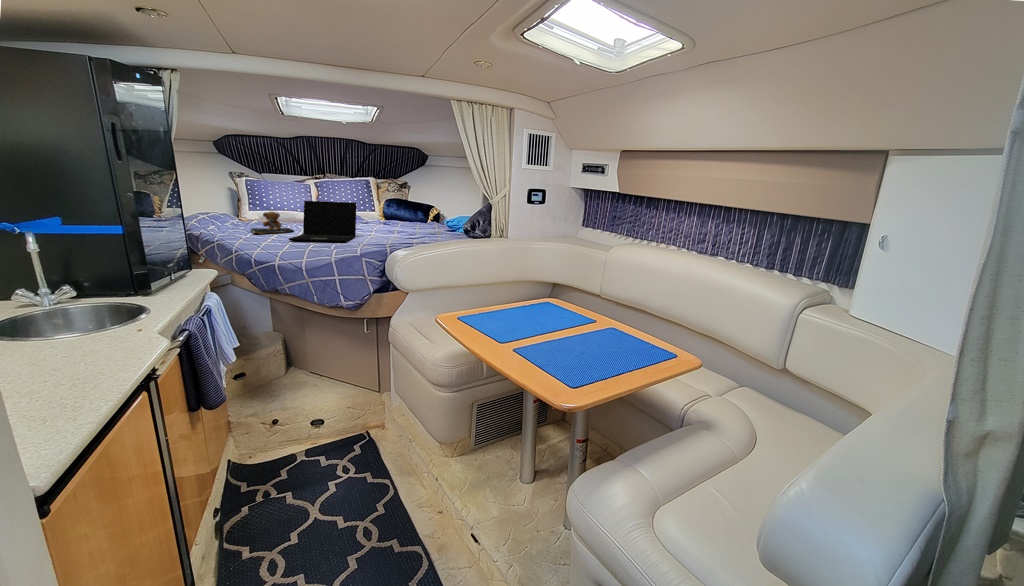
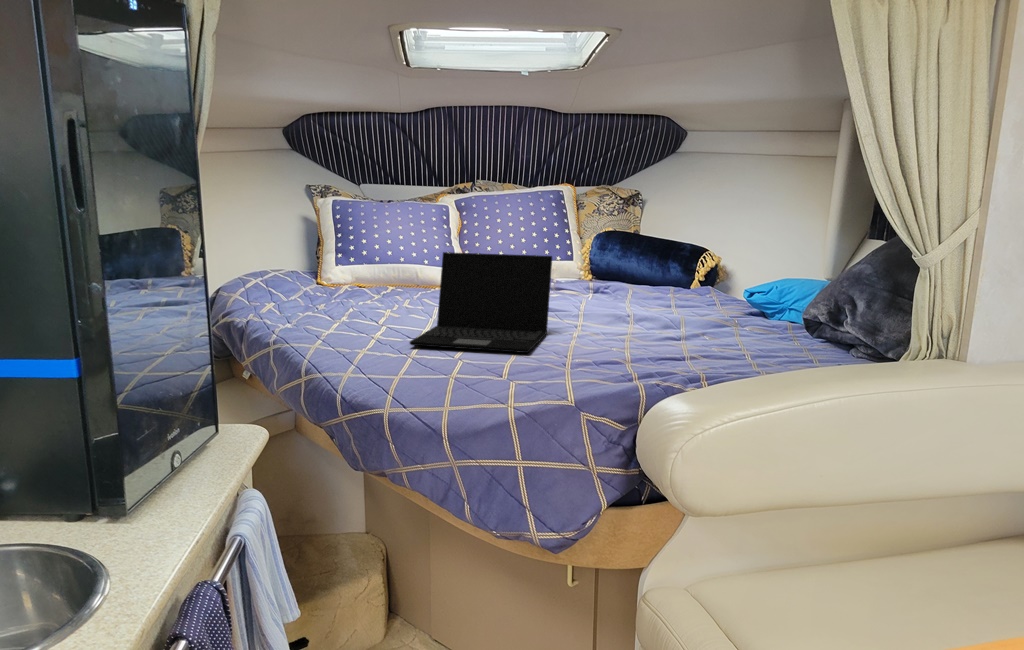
teddy bear: present [251,211,293,234] -> none [335,273,420,322]

